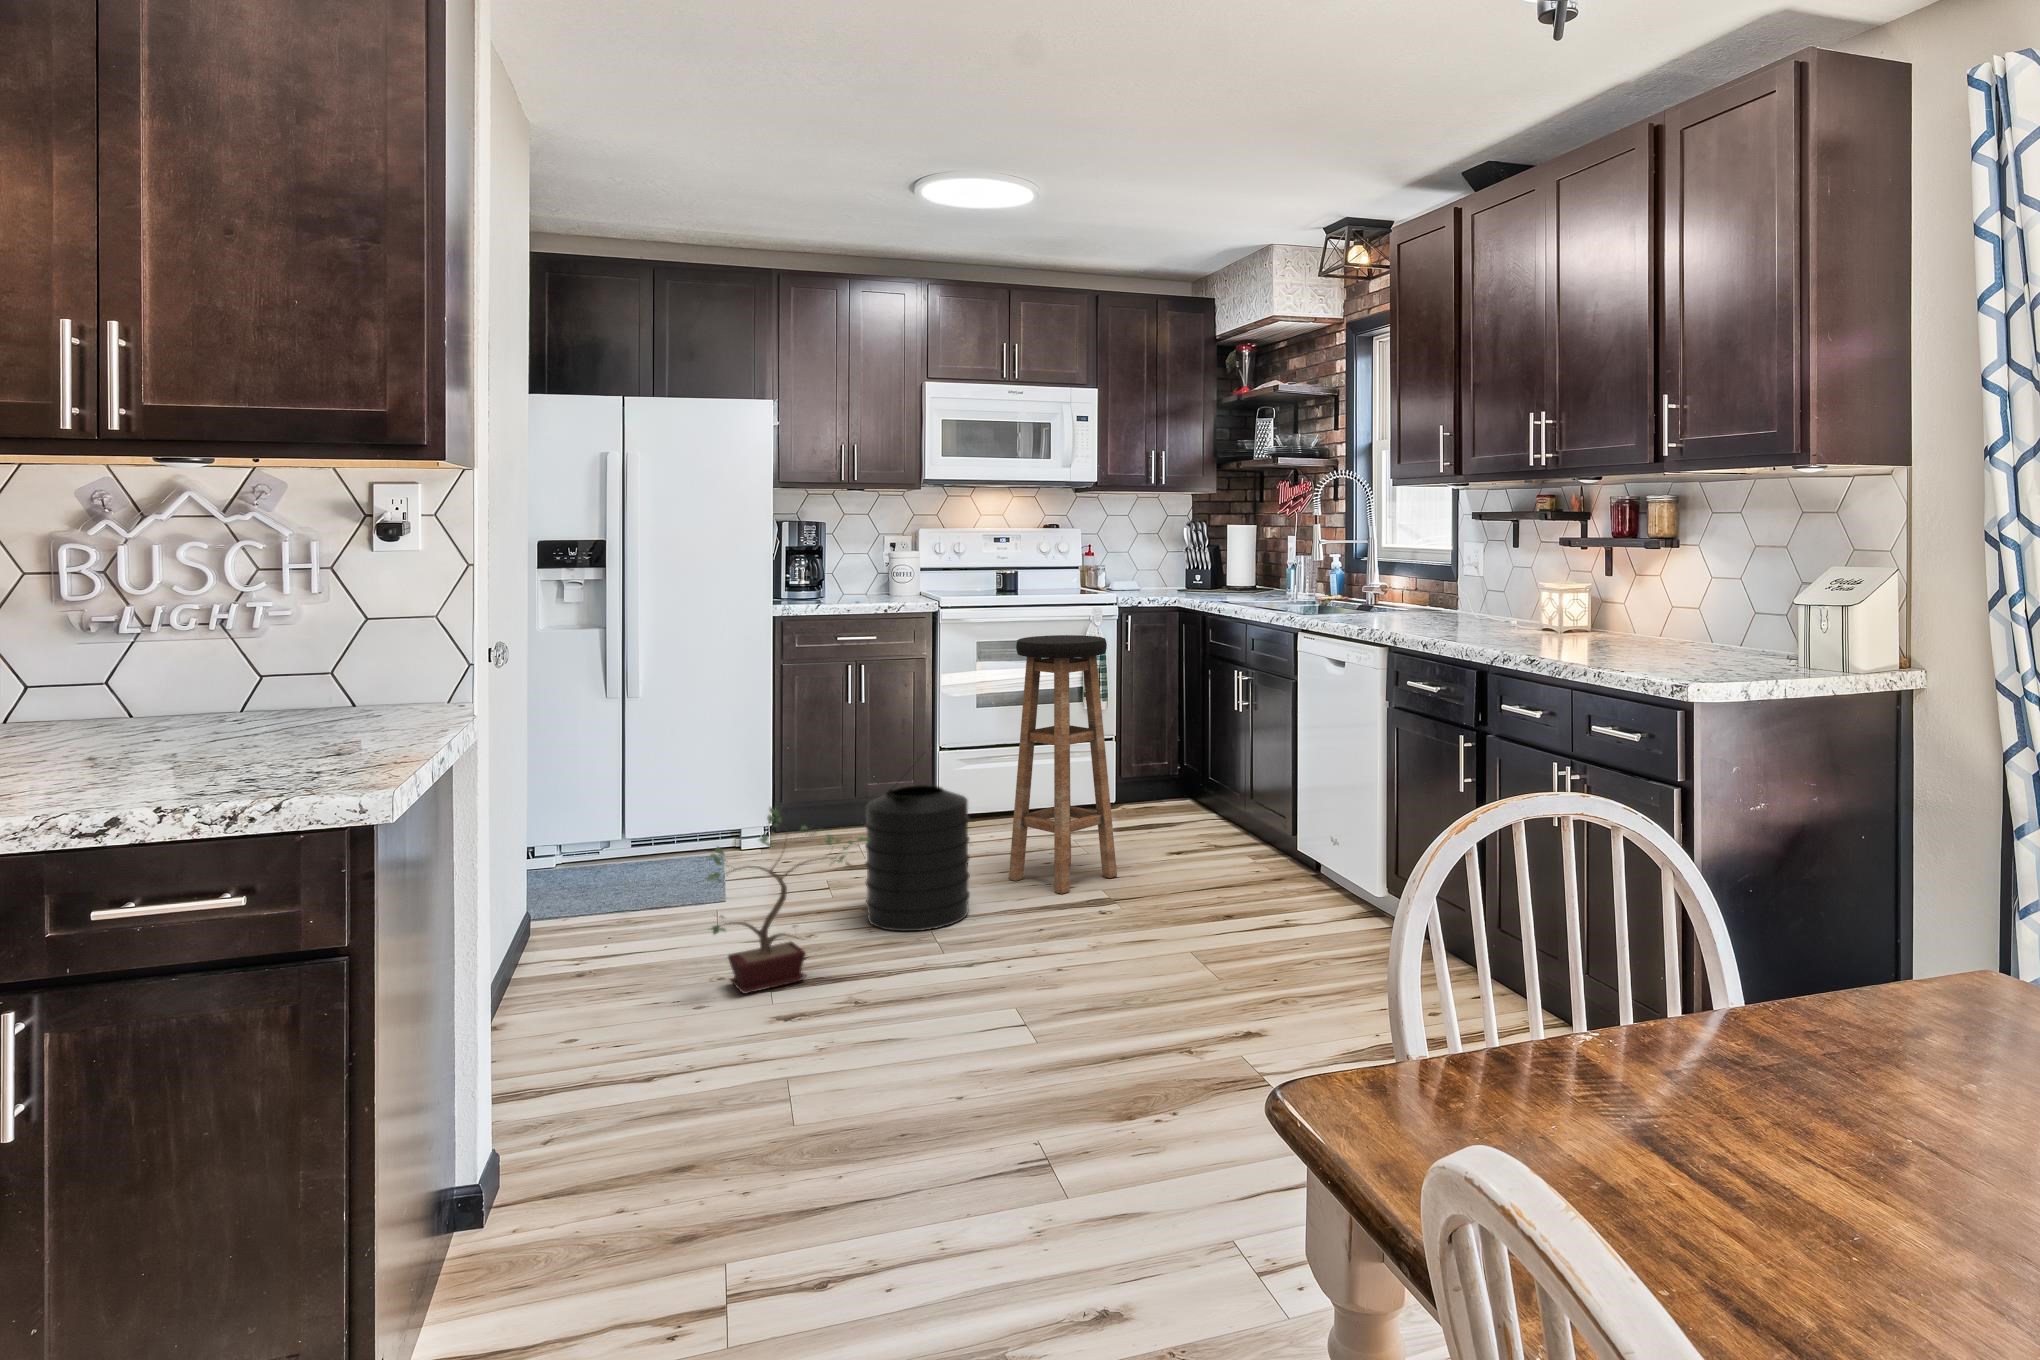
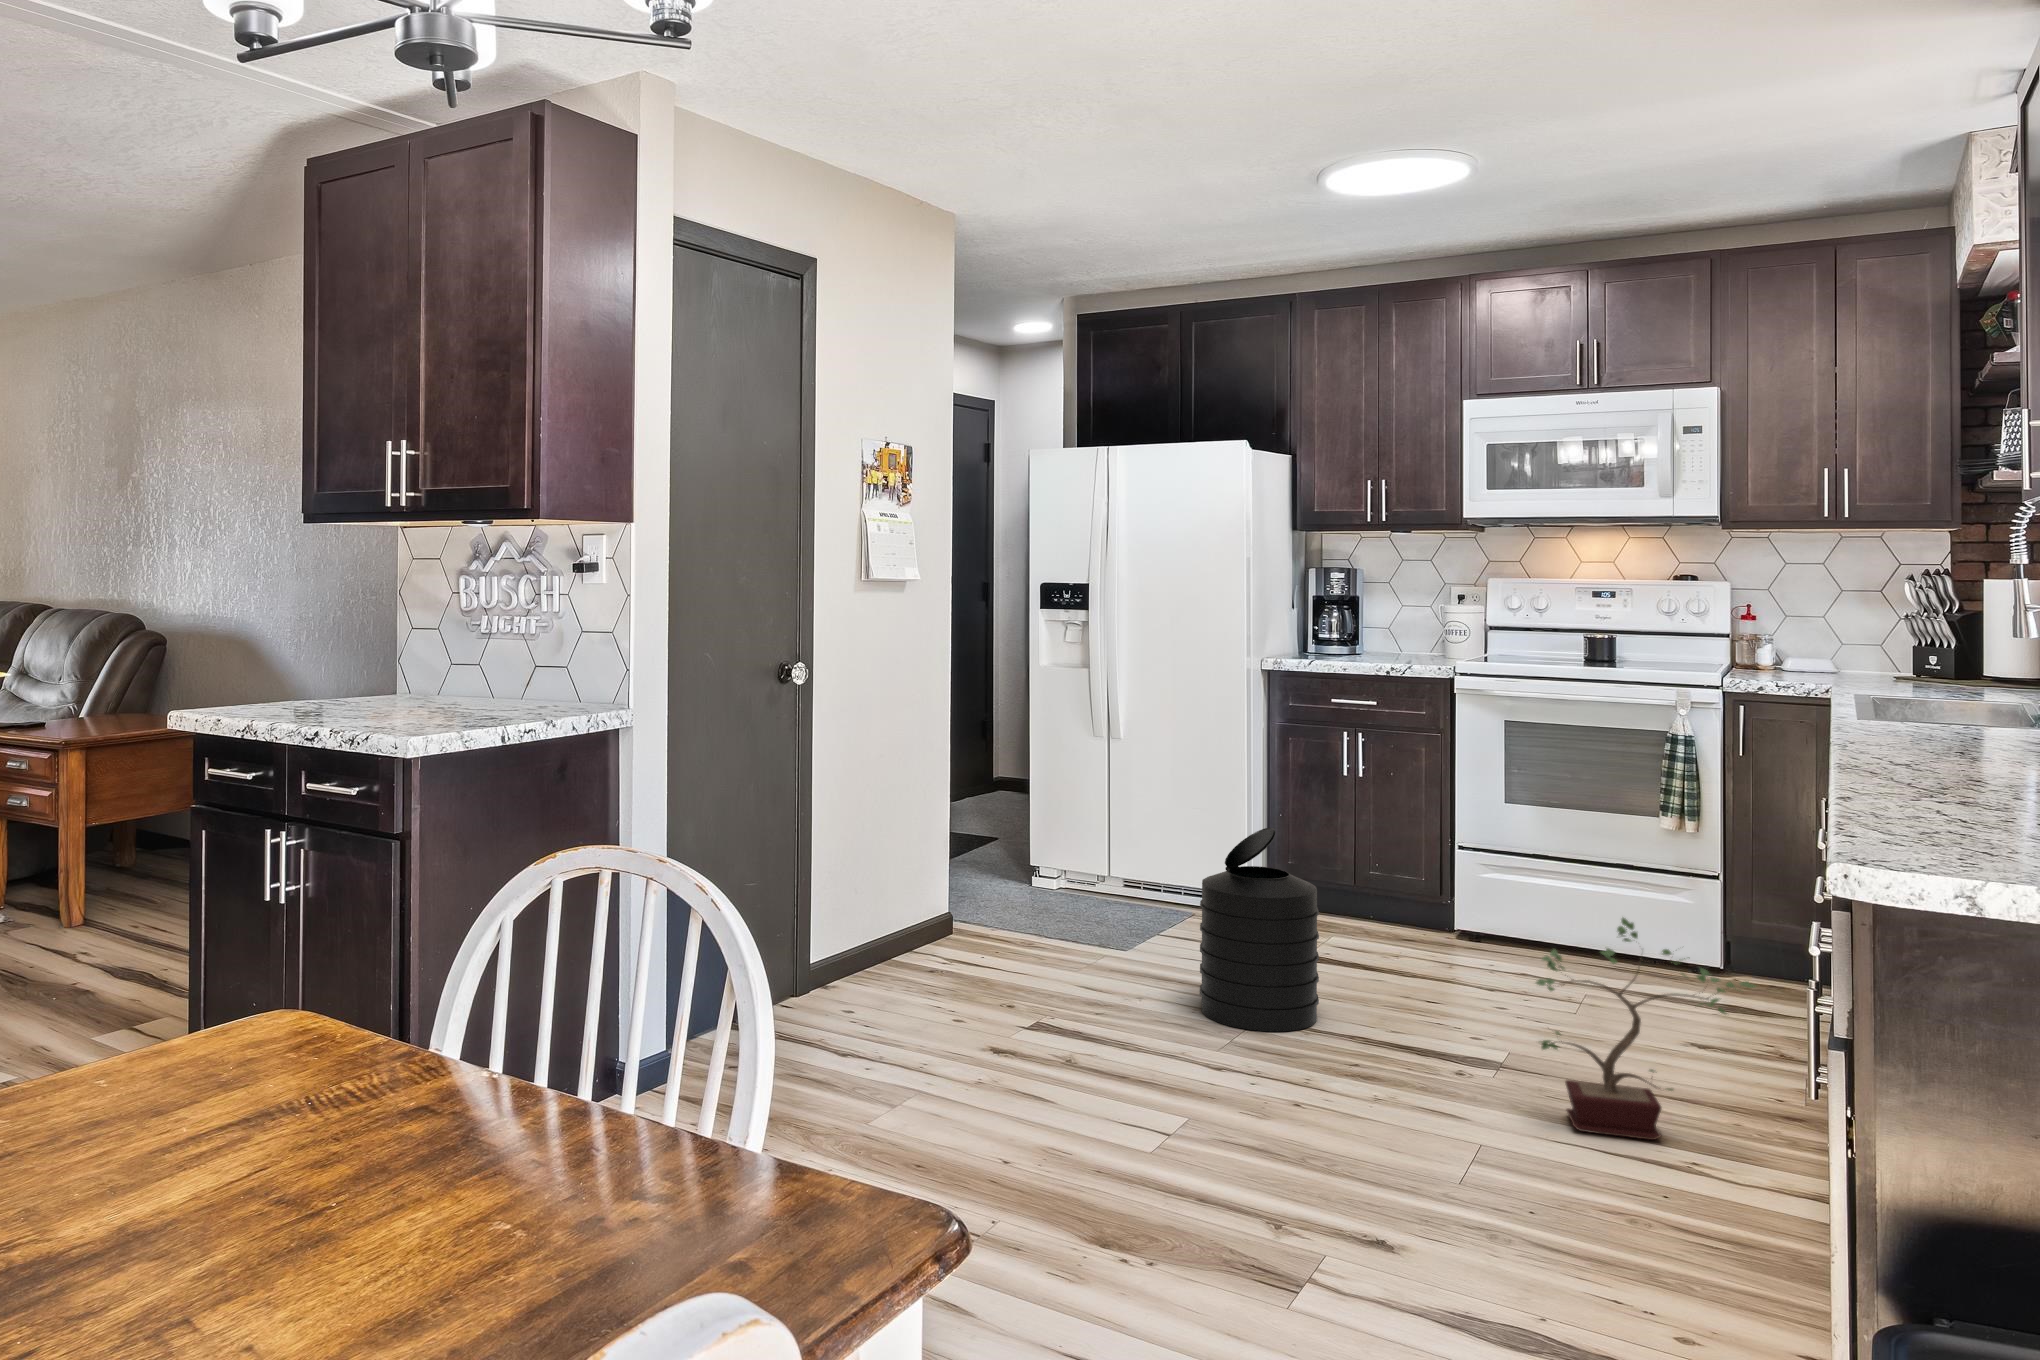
bar stool: present [1009,635,1117,894] -> none [1413,715,1549,1046]
potted plant: present [707,808,870,994] -> present [1536,918,1756,1140]

